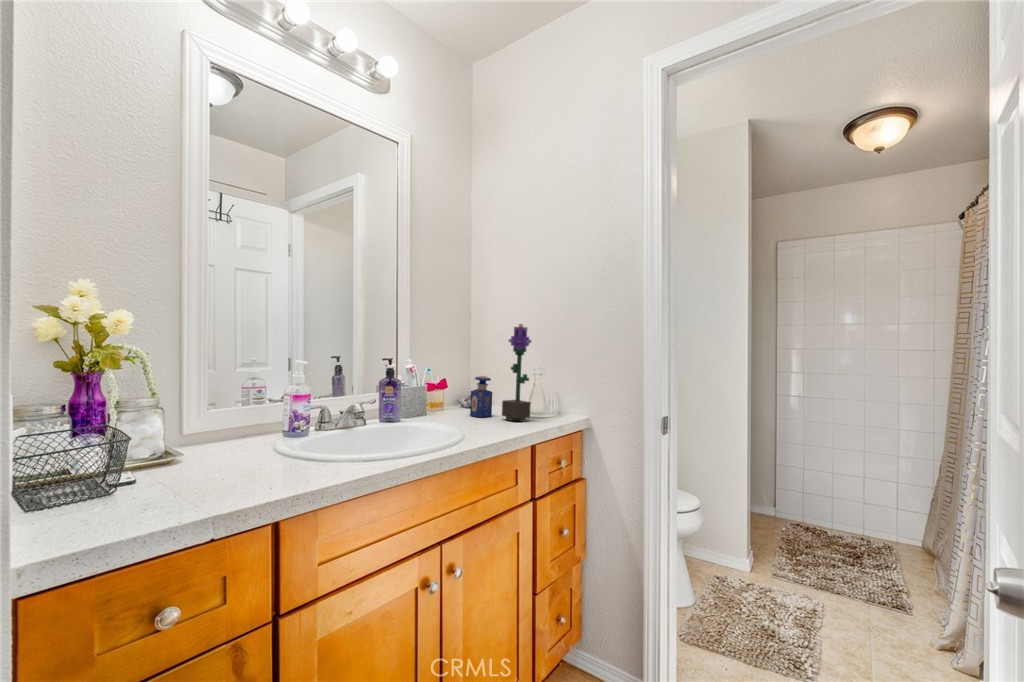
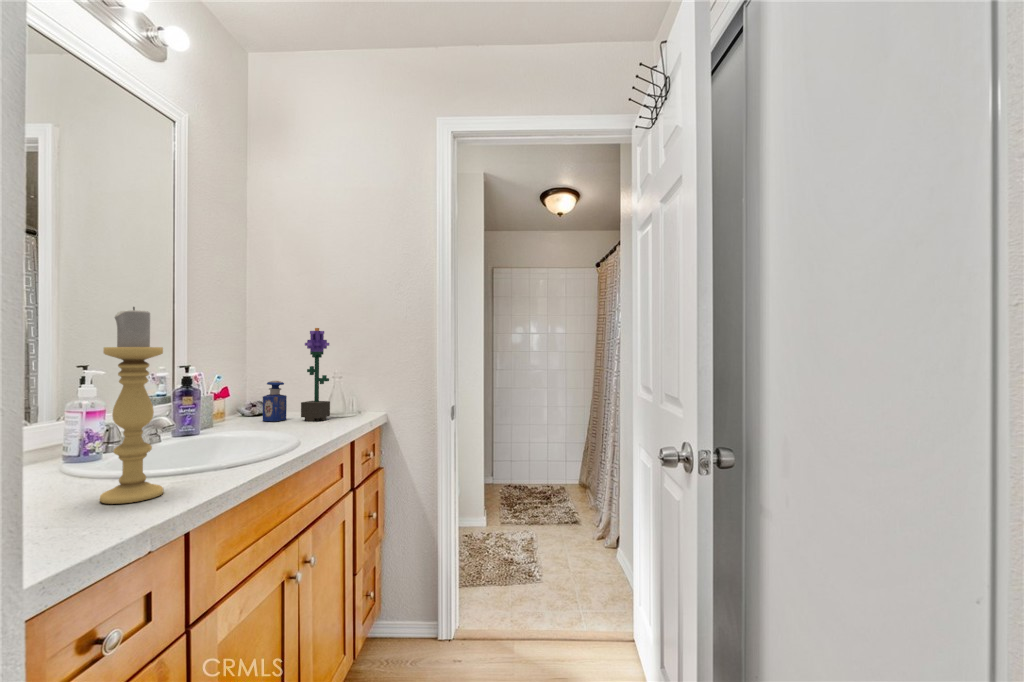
candle holder: none [244,309,296,480] -> present [100,307,163,504]

